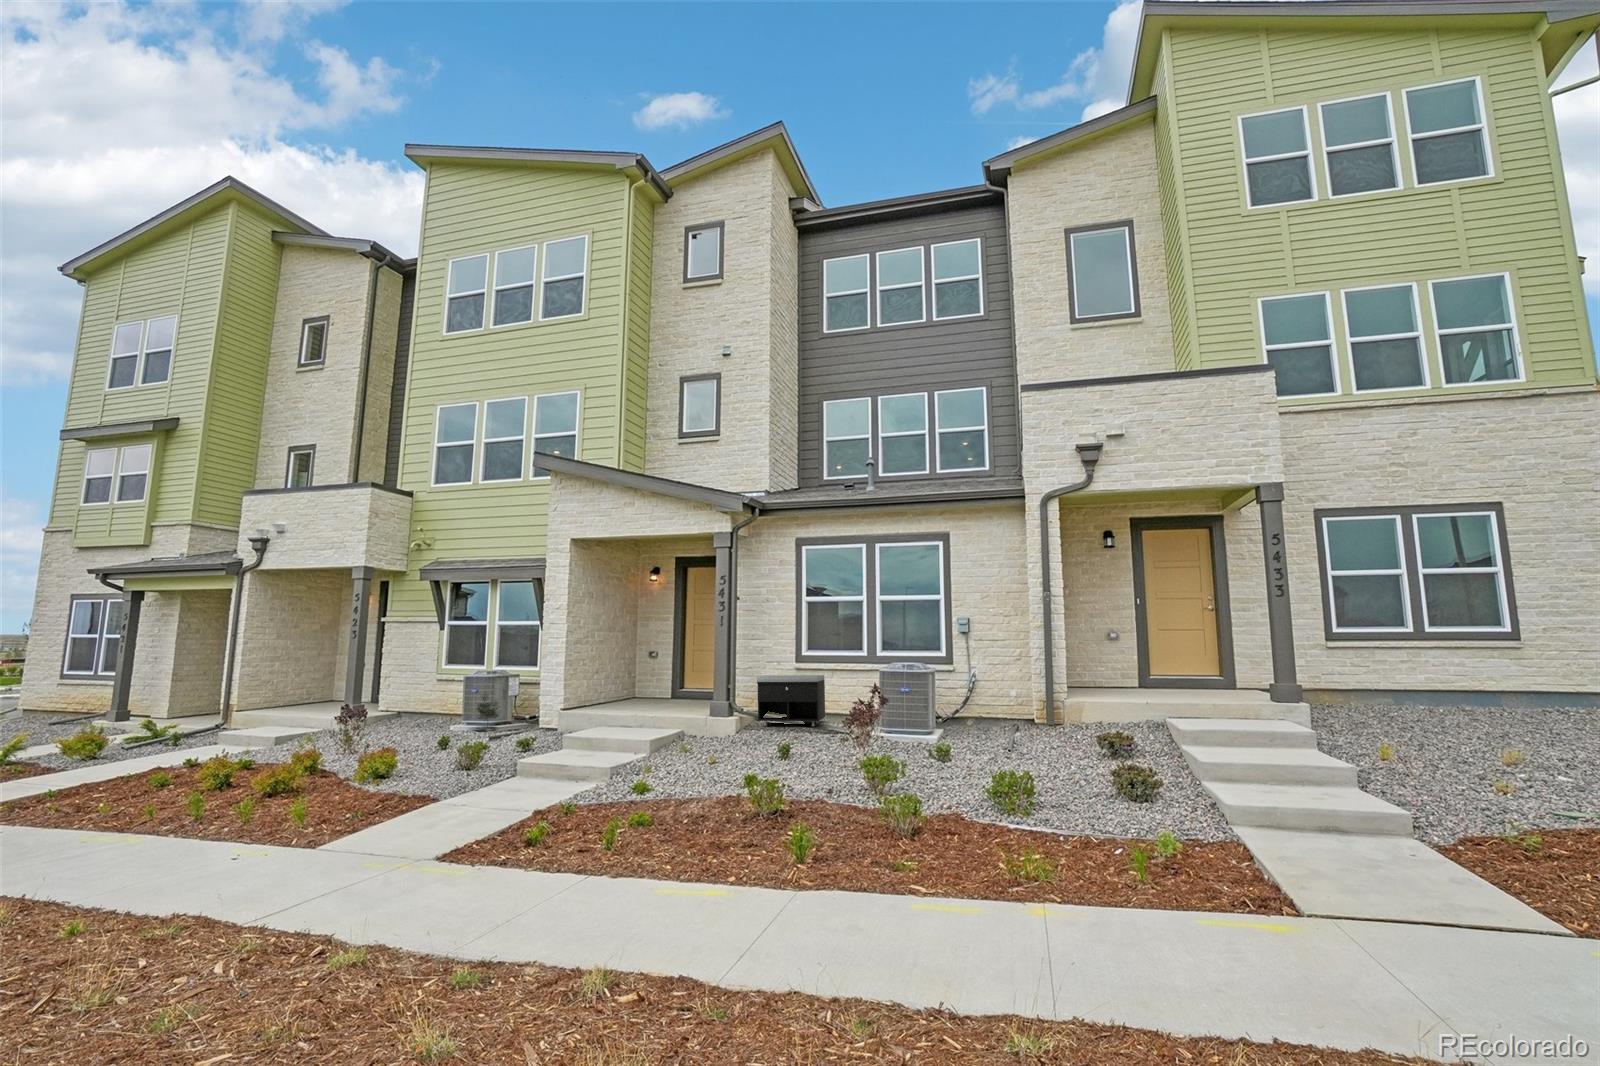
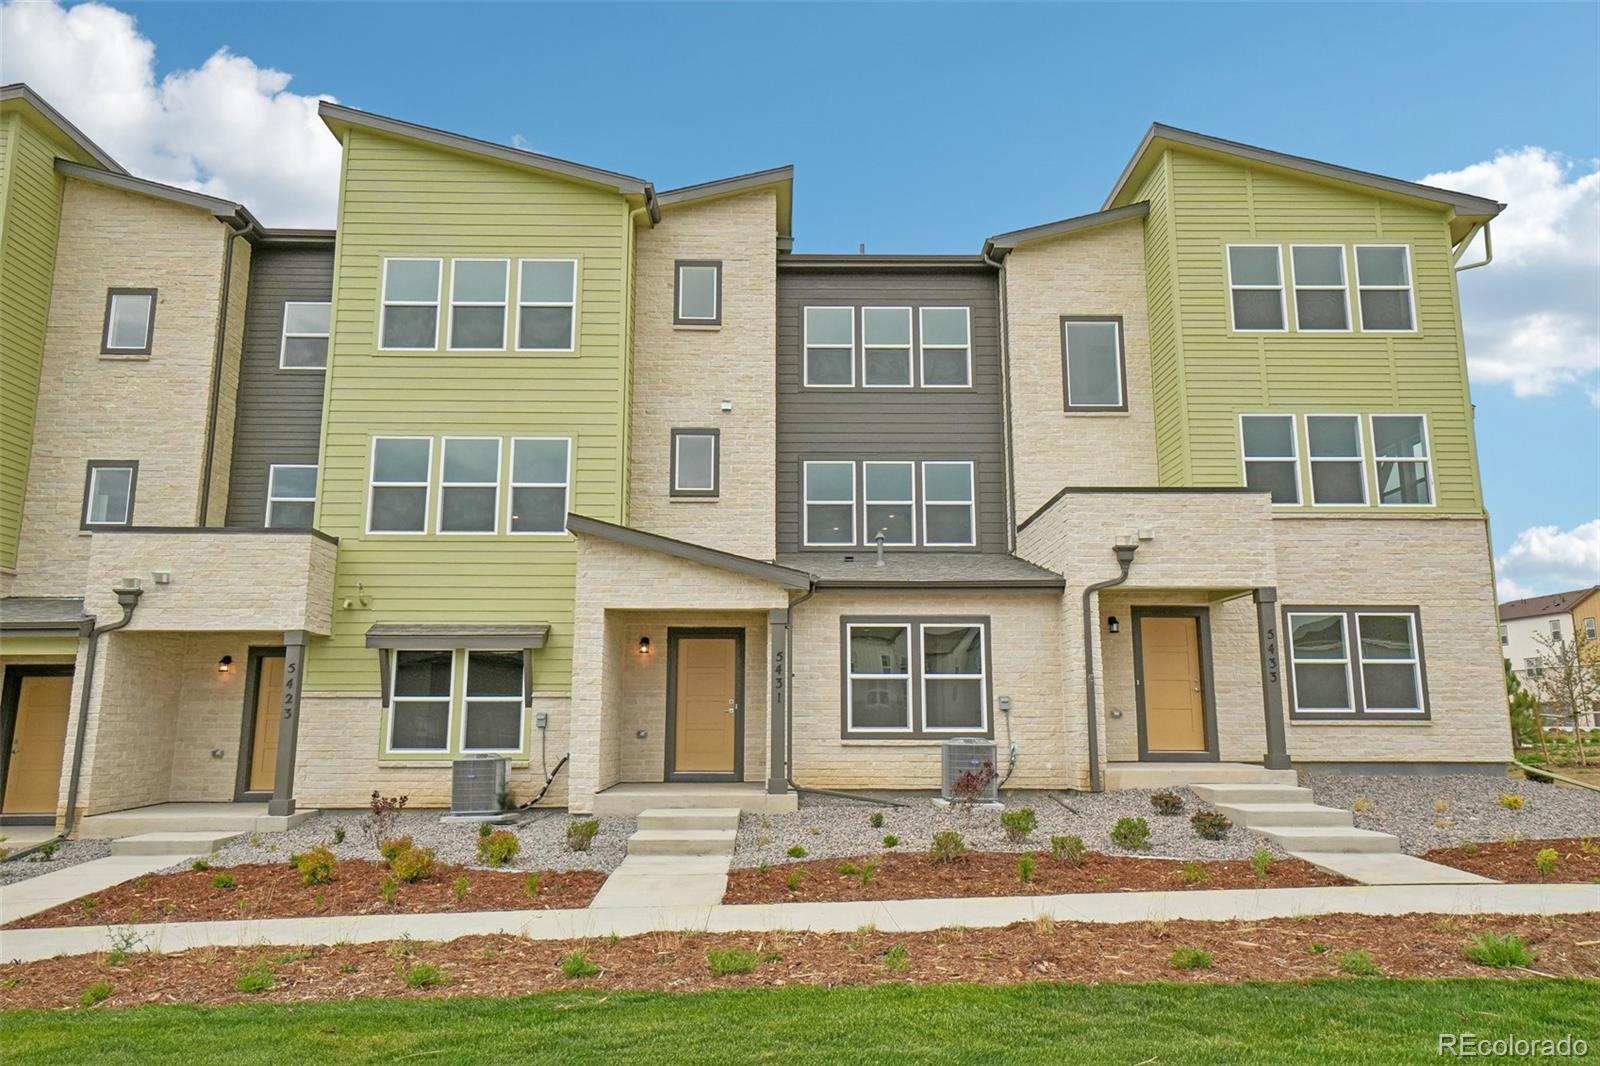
storage bench: present [757,675,825,726] -> none [805,756,872,808]

